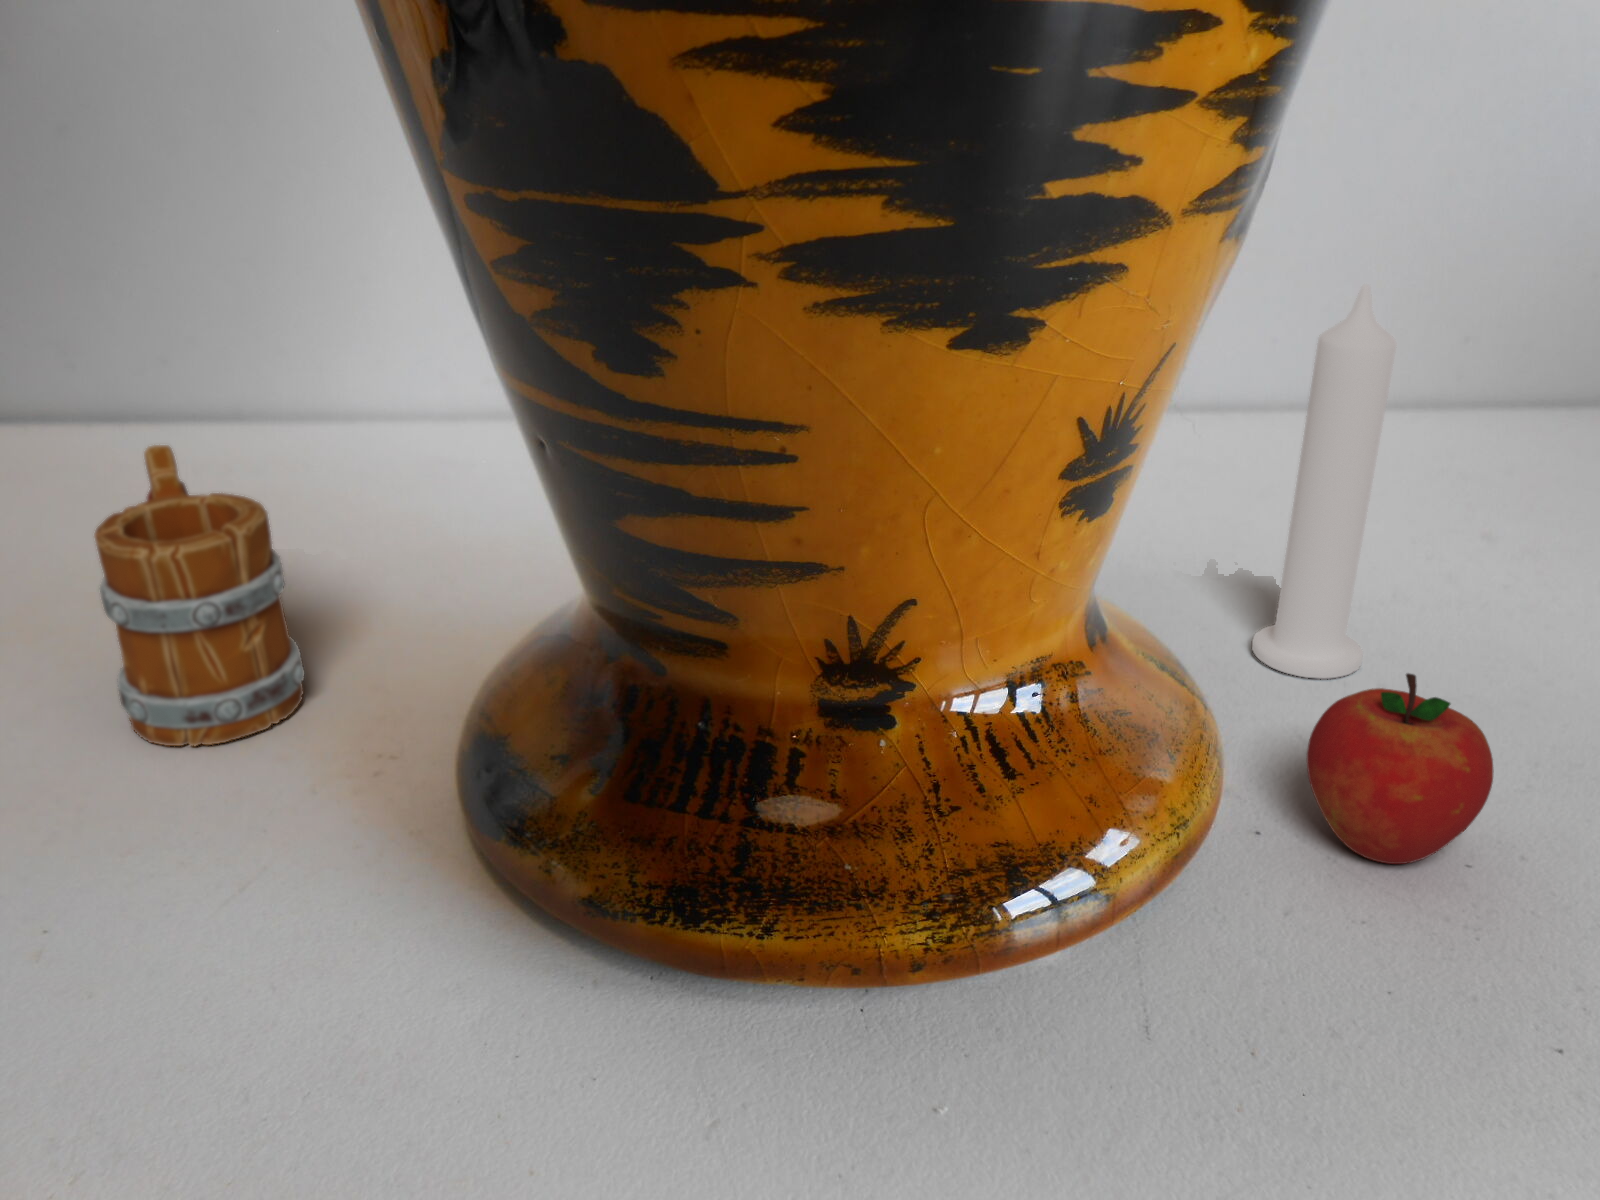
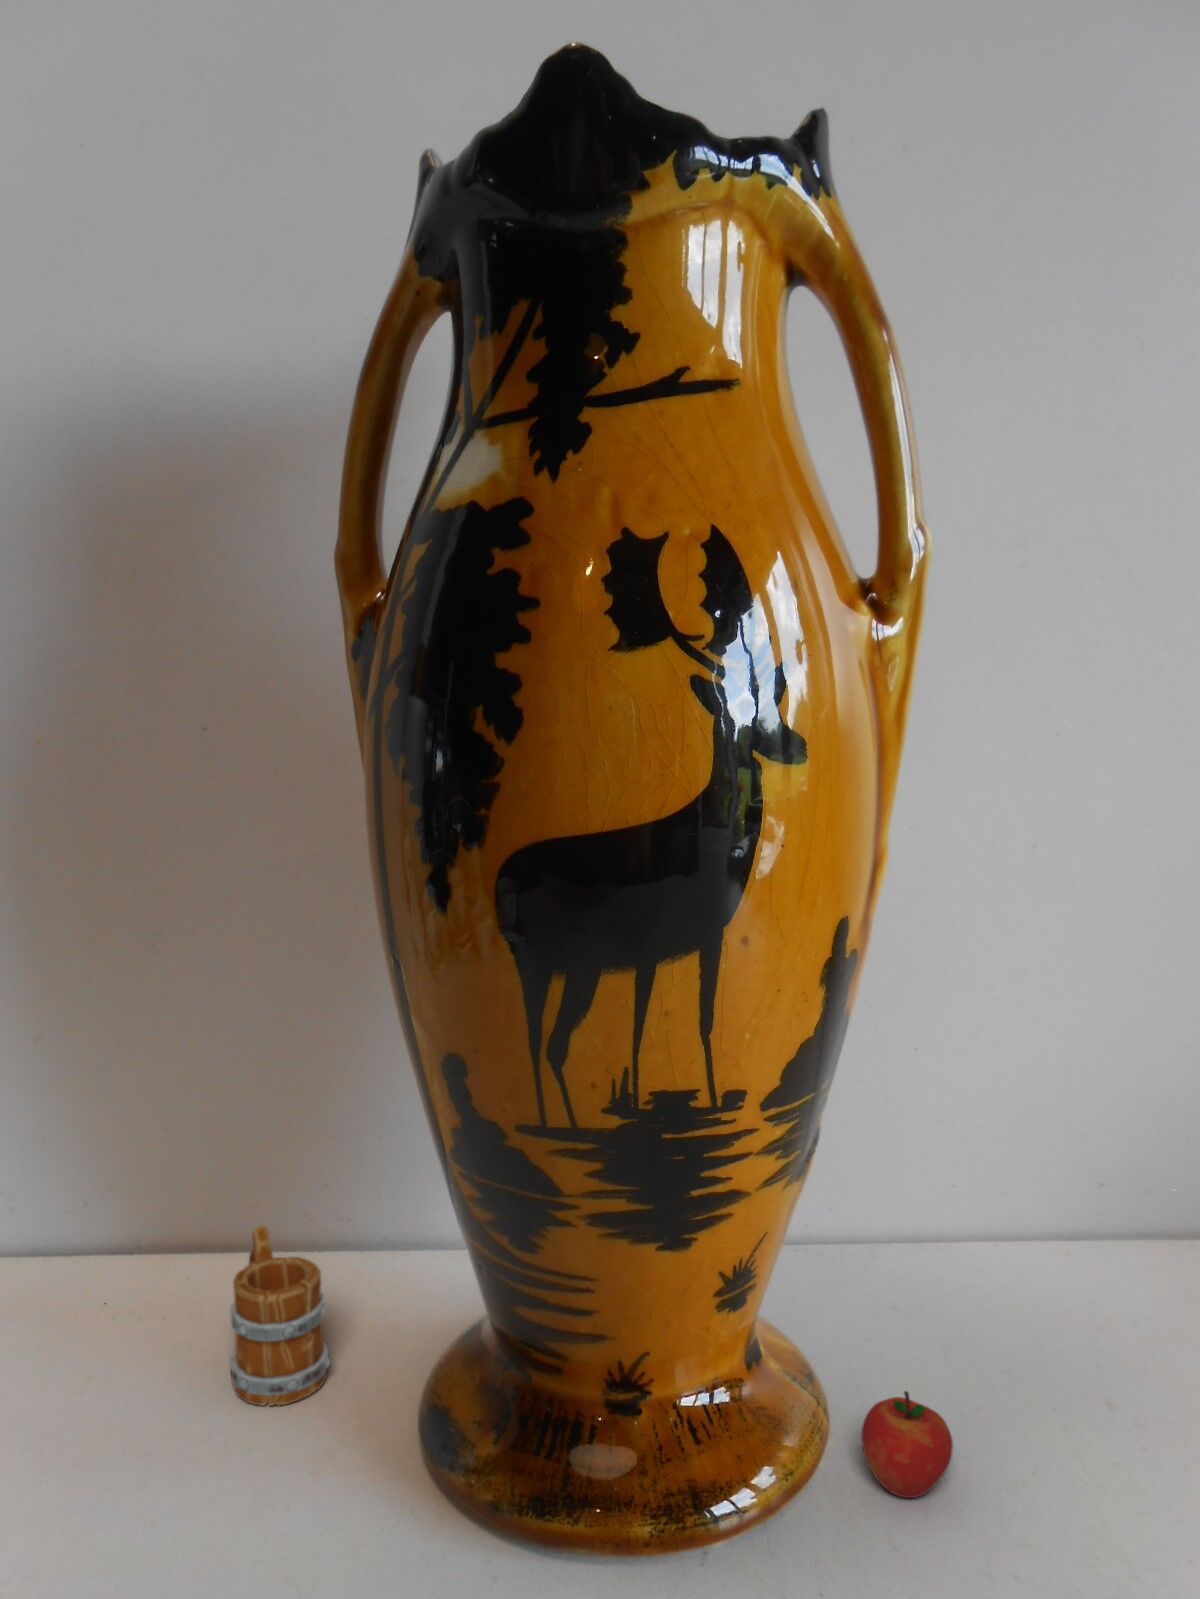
candle: present [1252,284,1396,679] -> none [868,1160,930,1381]

